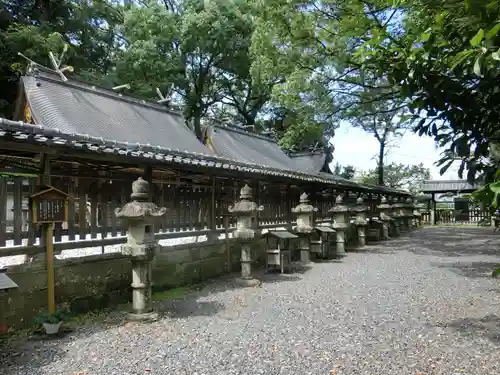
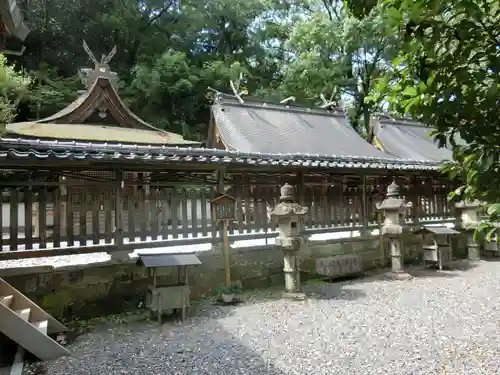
bench: none [161,262,212,295] -> present [316,255,363,283]

